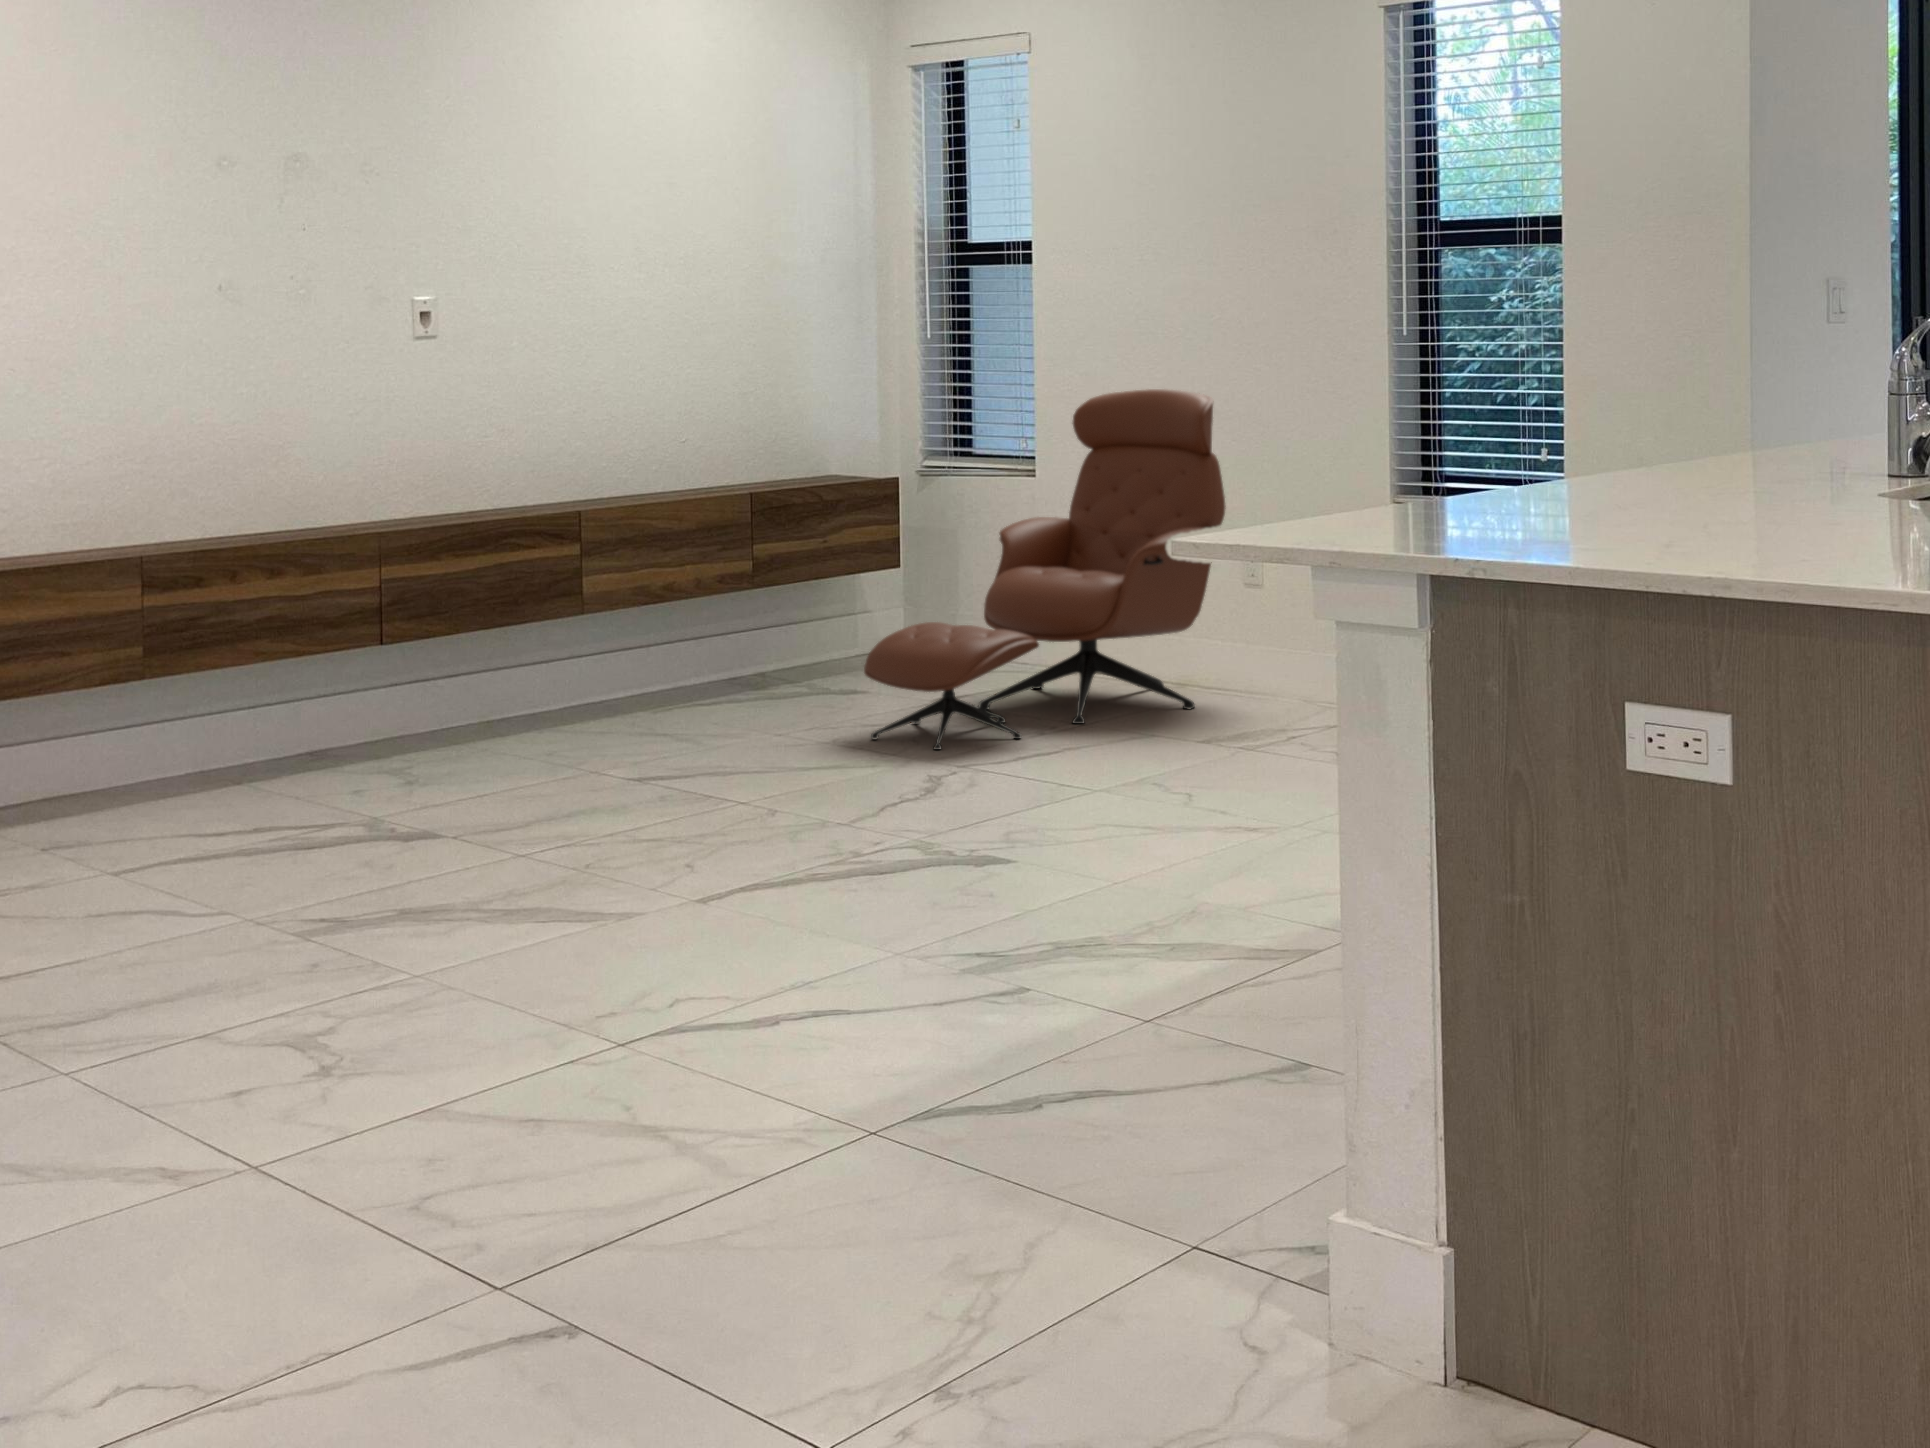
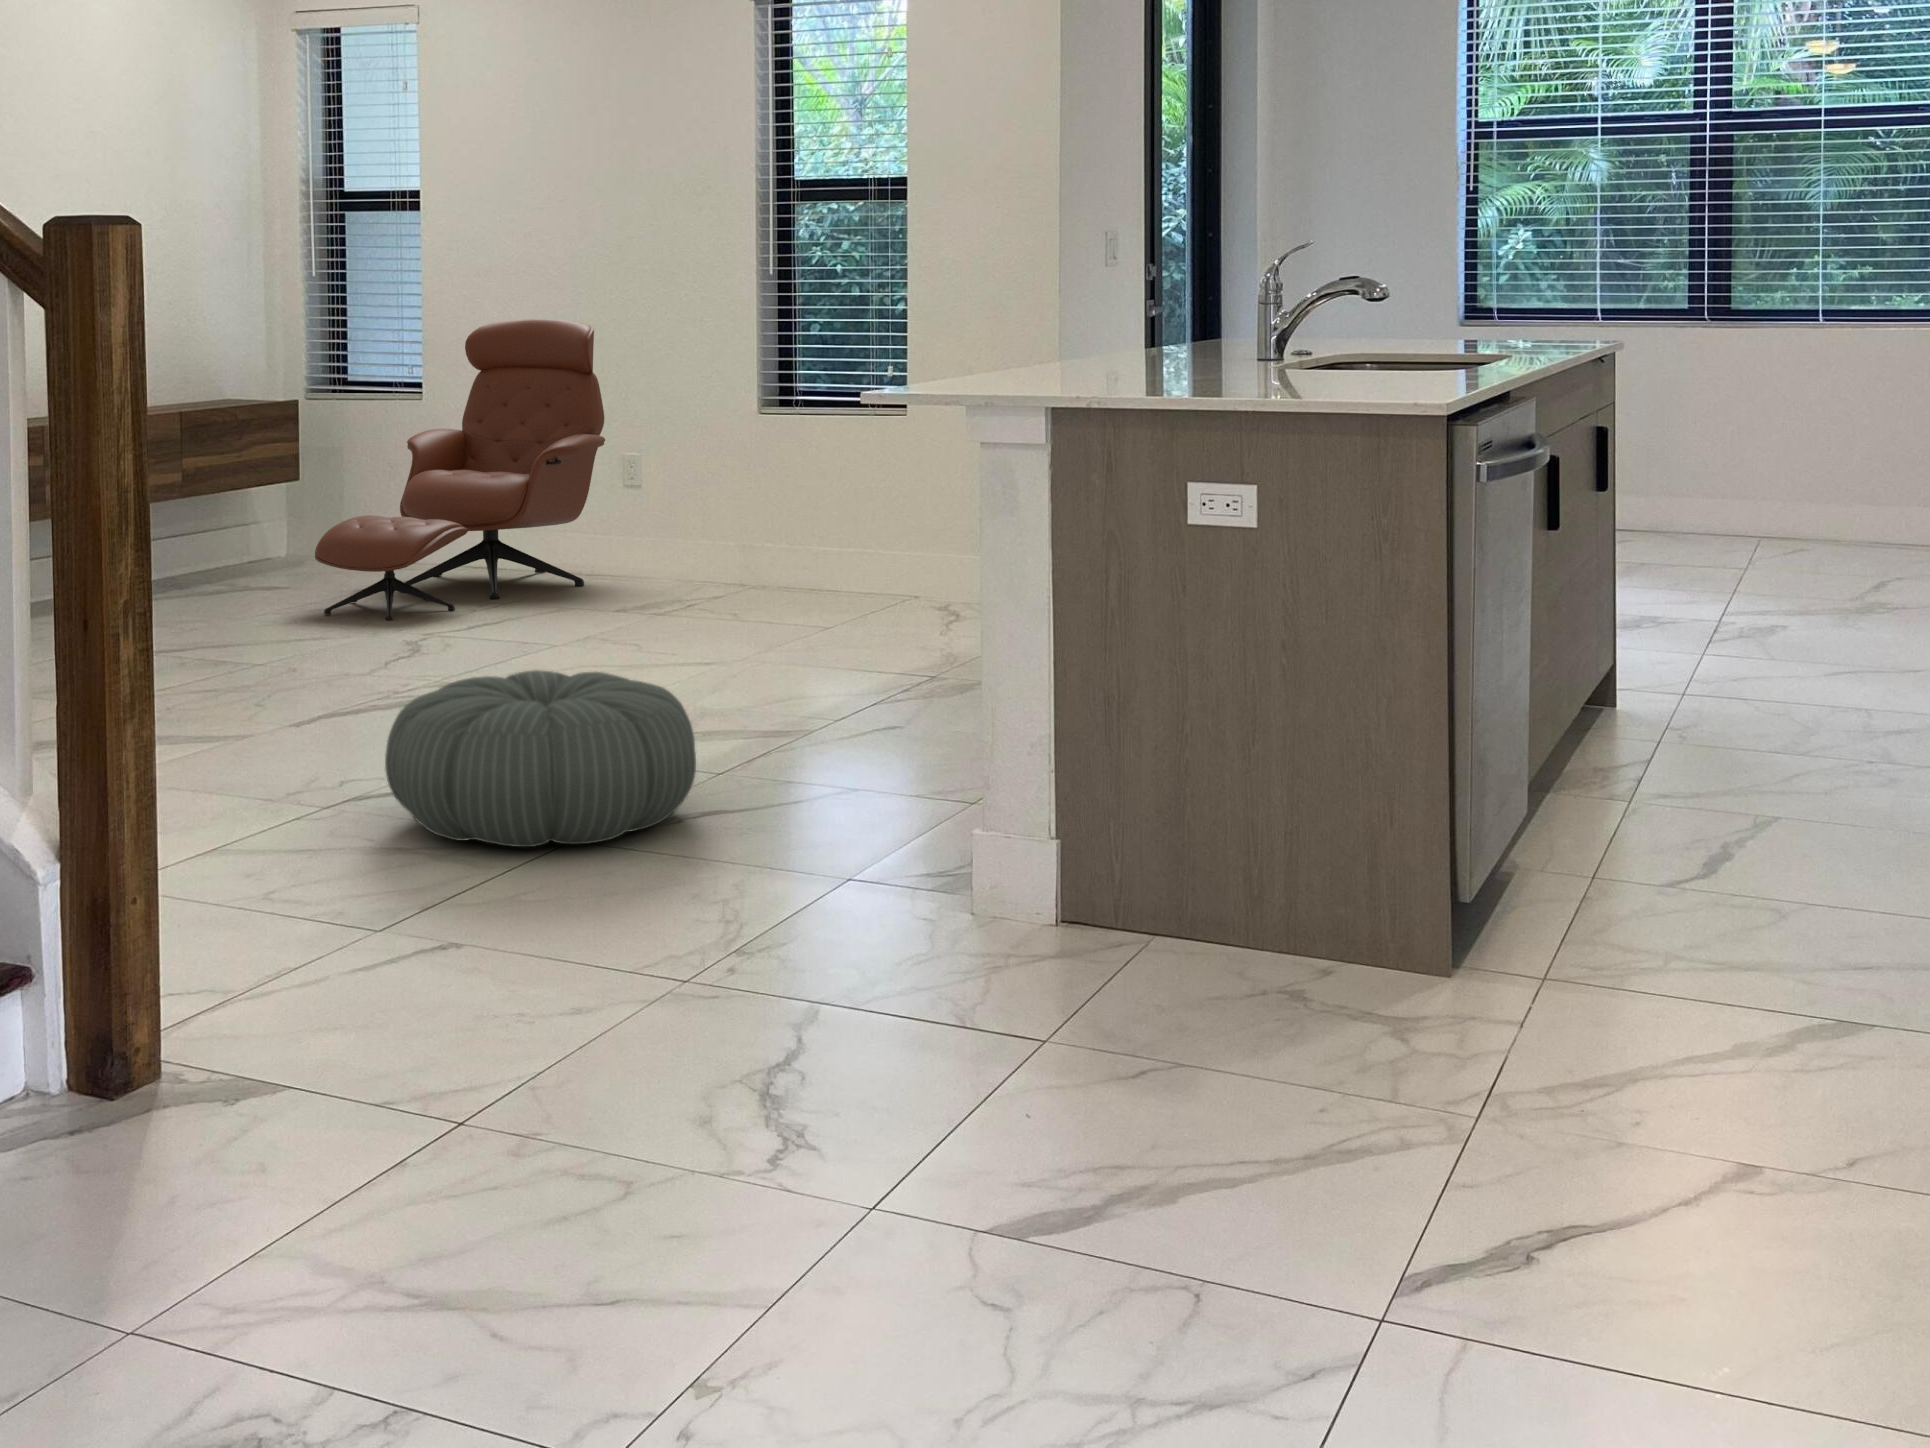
pouf: none [670,879,1082,1136] -> present [385,670,696,847]

